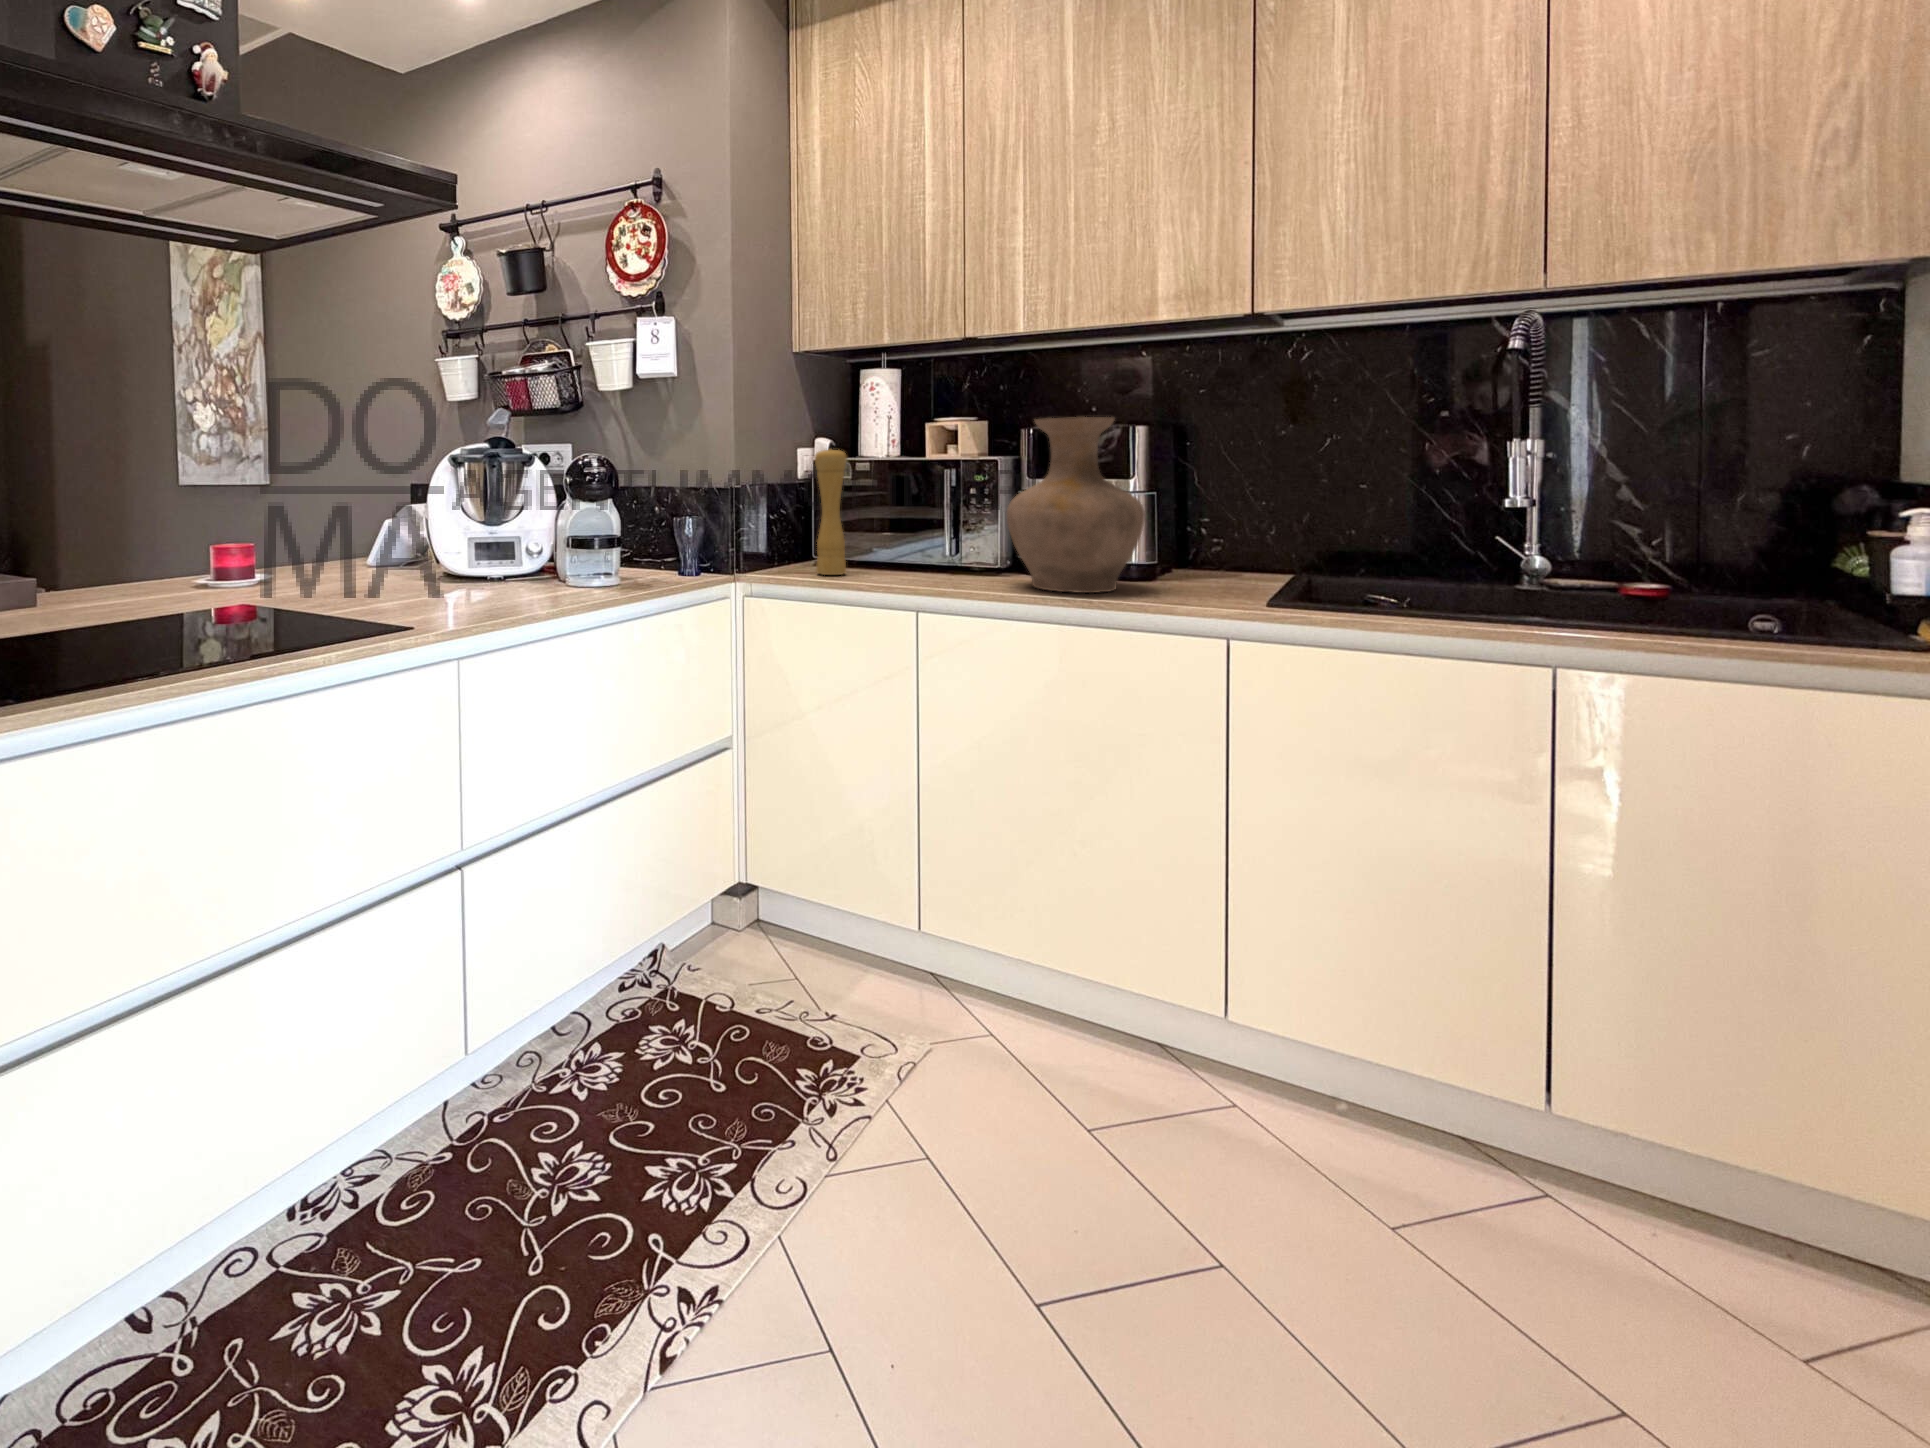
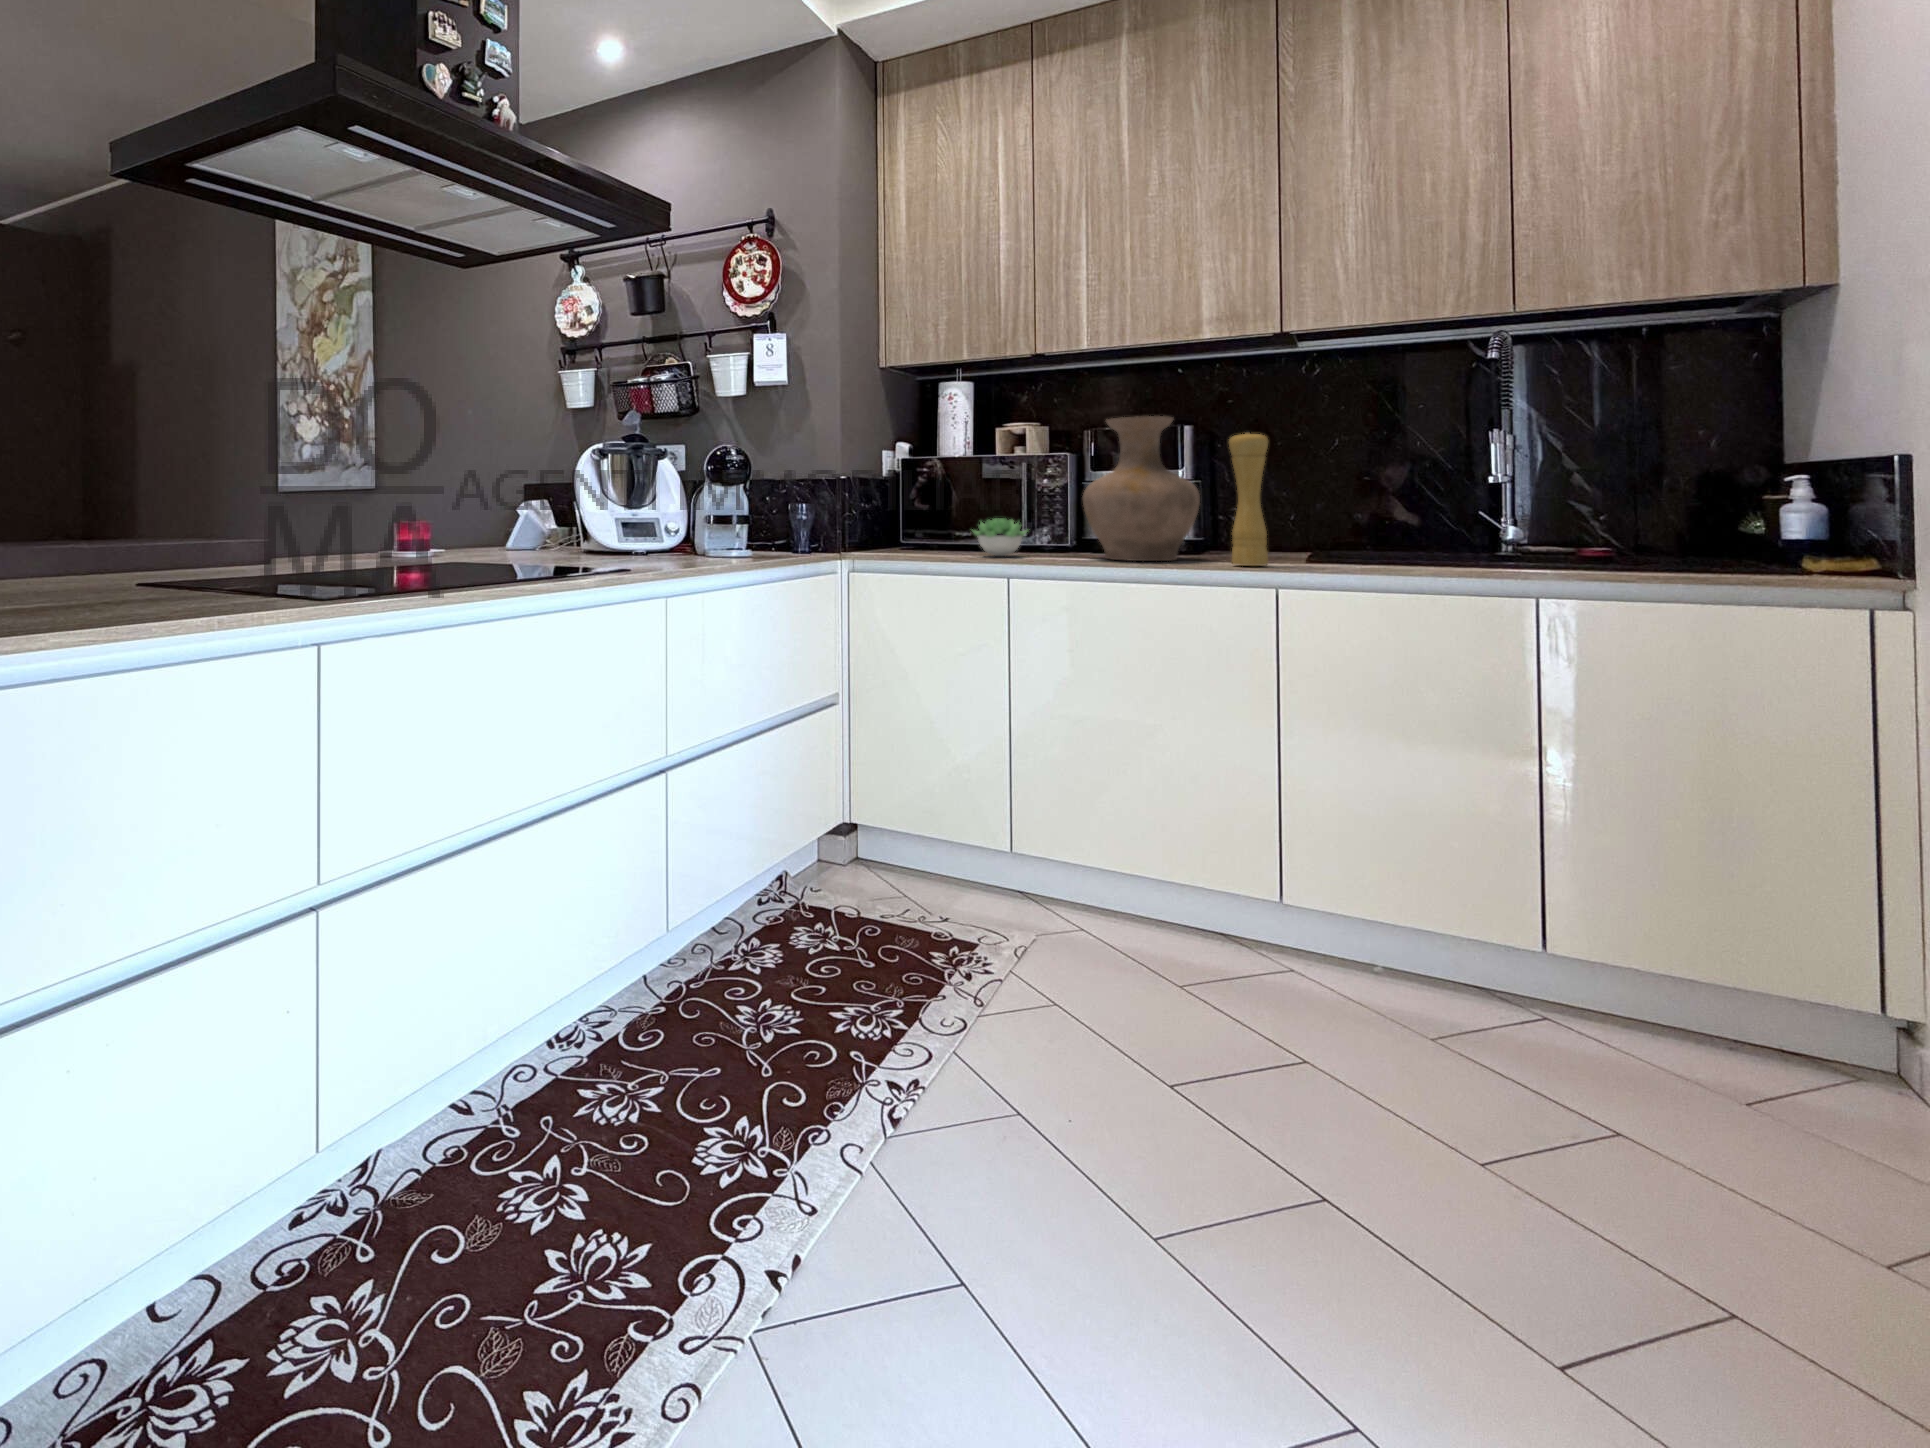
pepper mill: present [815,448,847,575] -> present [1229,432,1268,566]
succulent plant: none [880,533,948,578] -> present [973,518,1027,556]

